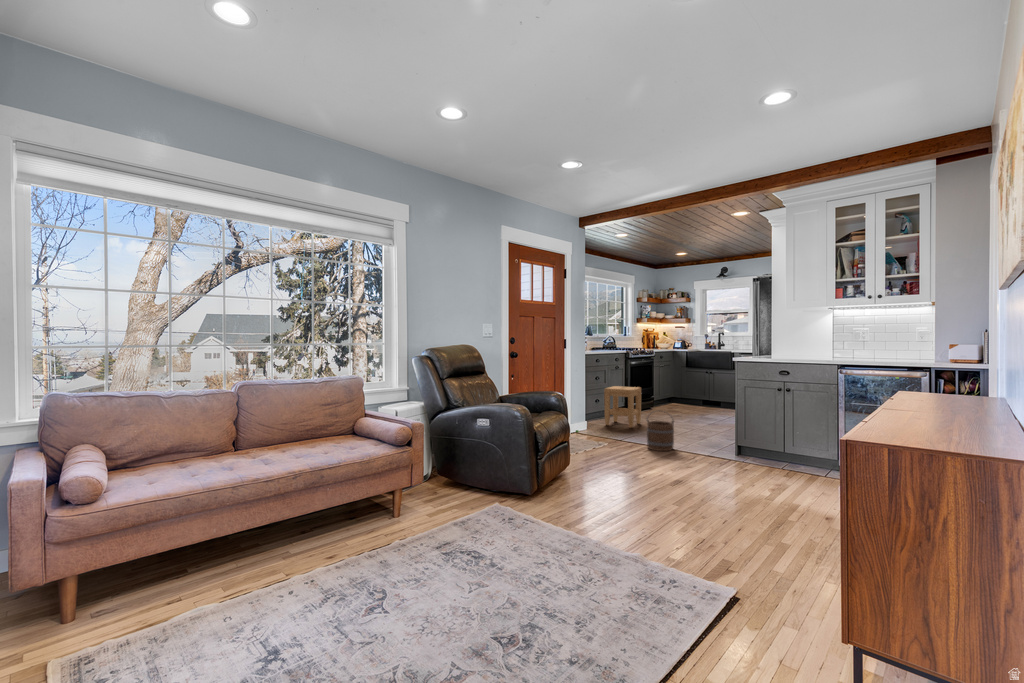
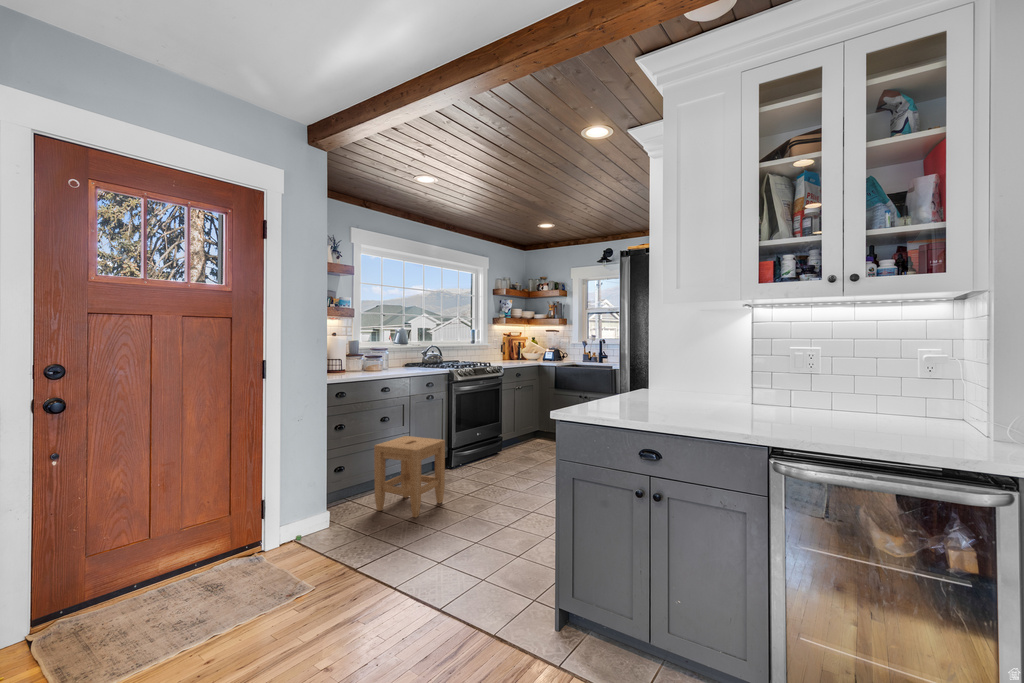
bucket: present [647,412,674,451] -> none [376,520,434,622]

